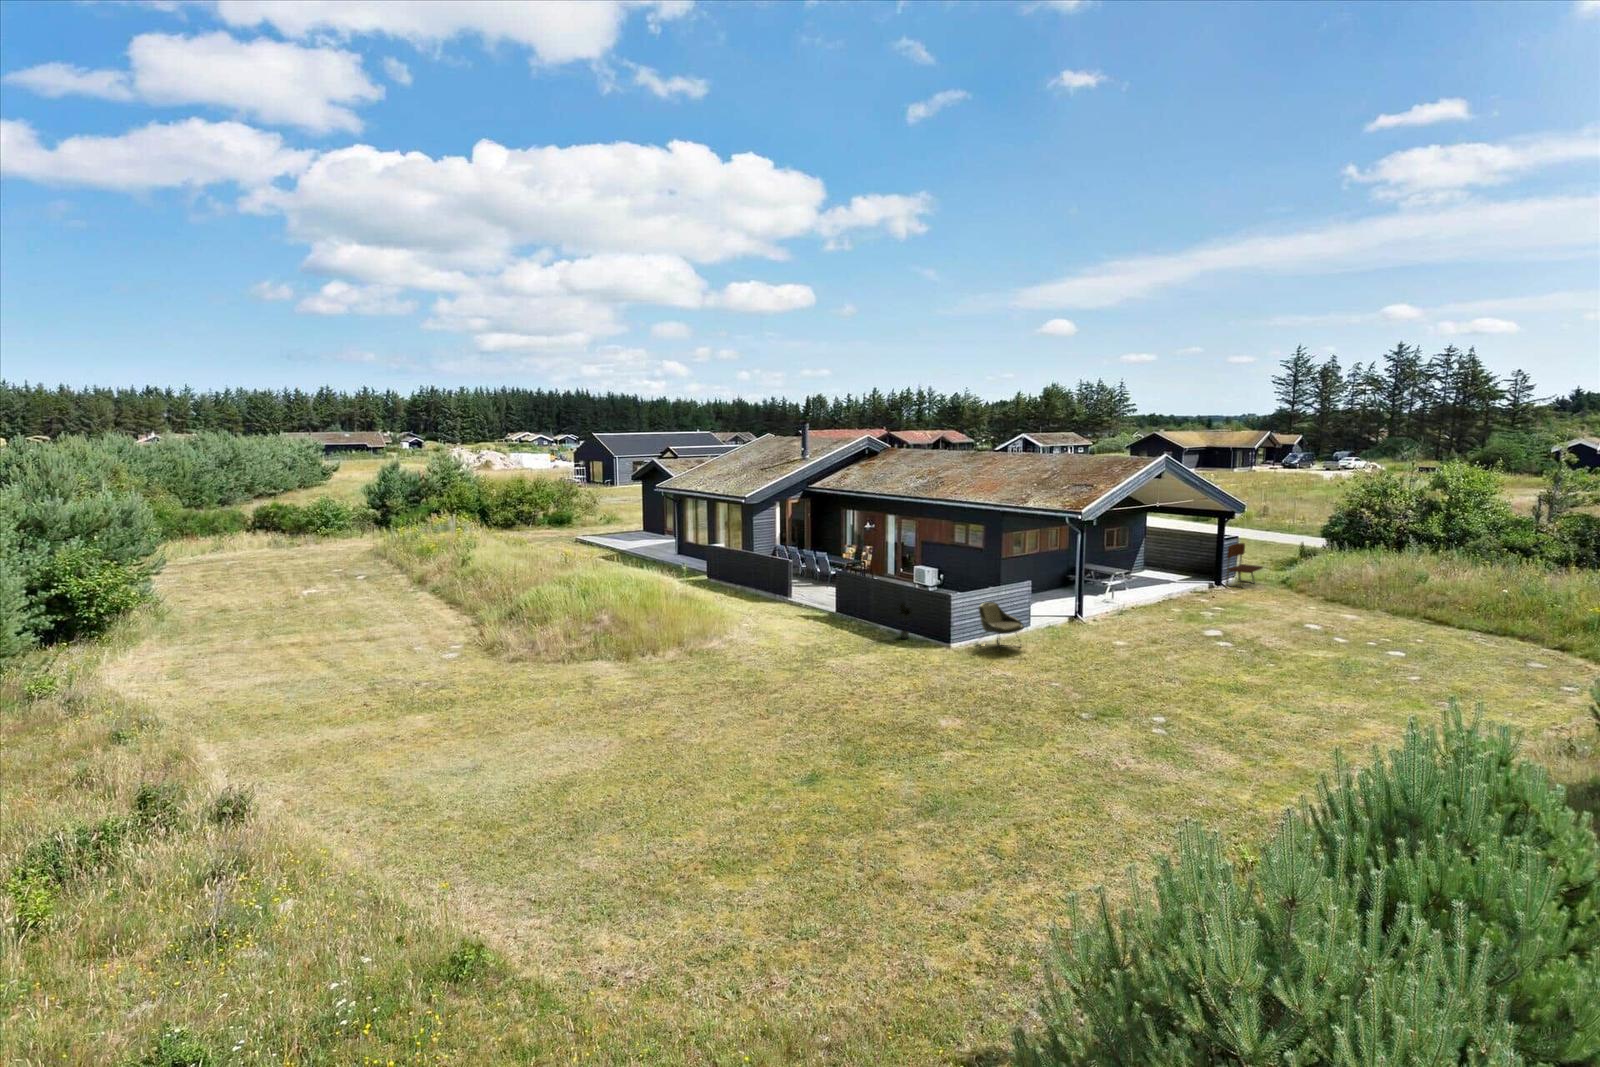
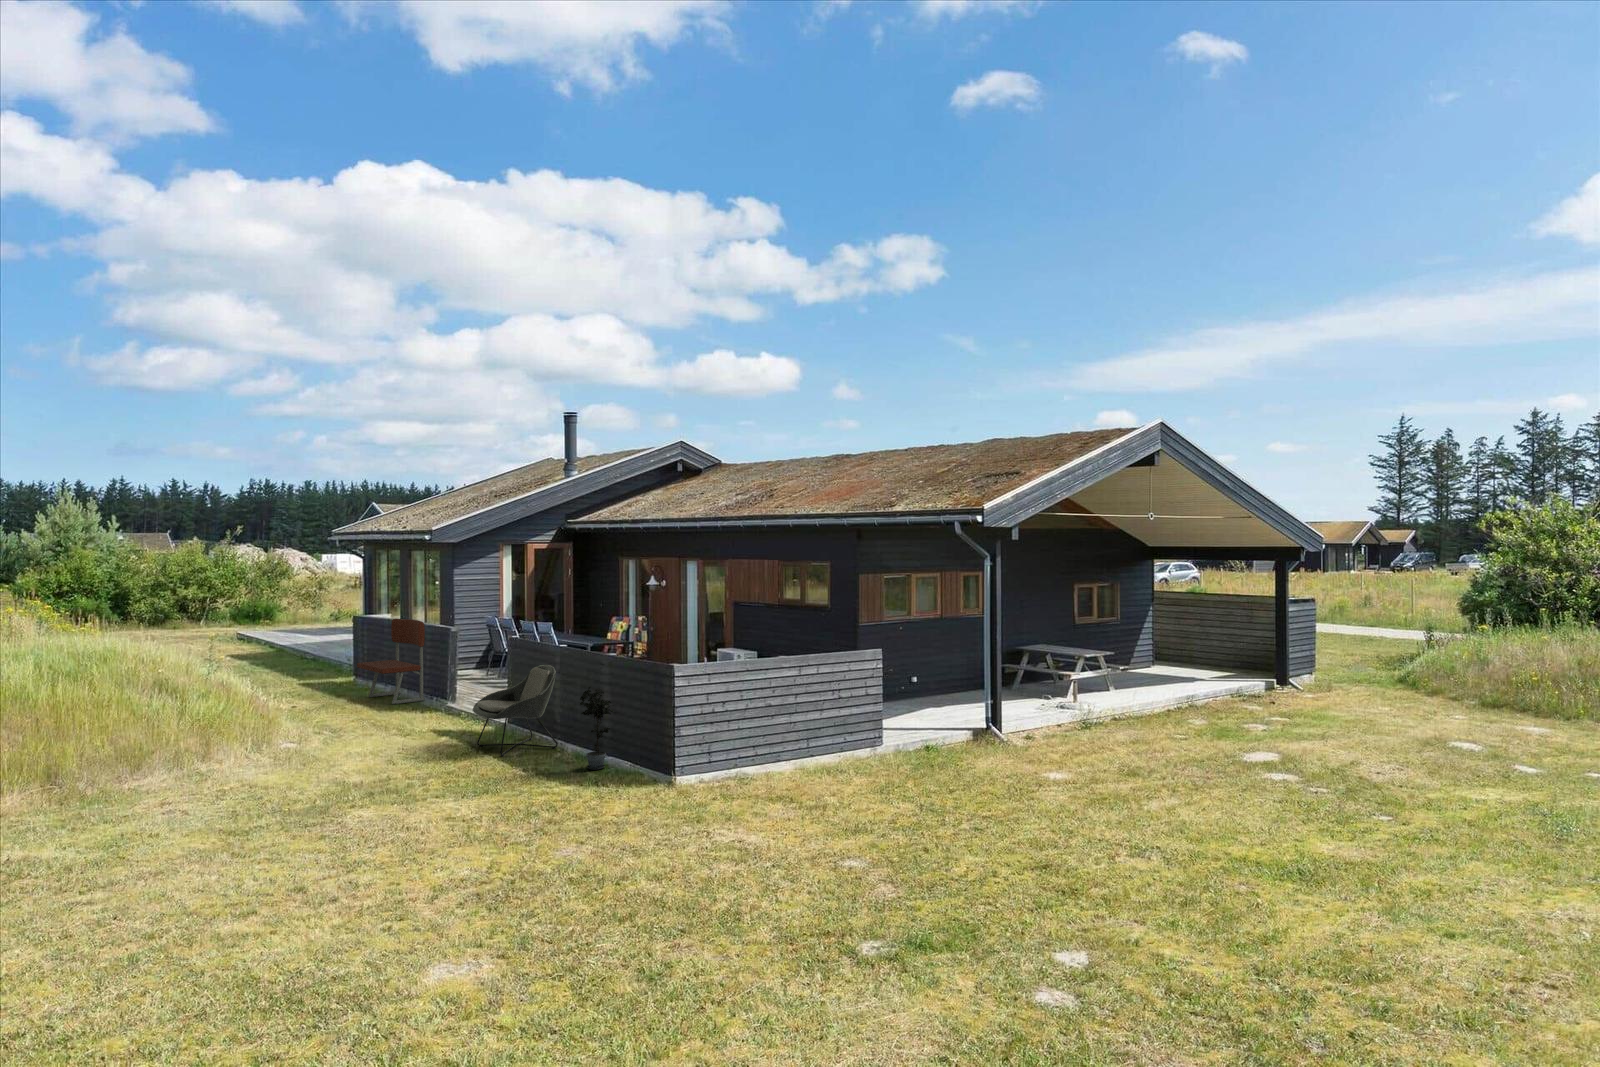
bench: present [1226,543,1263,588] -> present [357,619,425,704]
lounge chair: present [978,602,1024,647] -> present [473,665,558,757]

